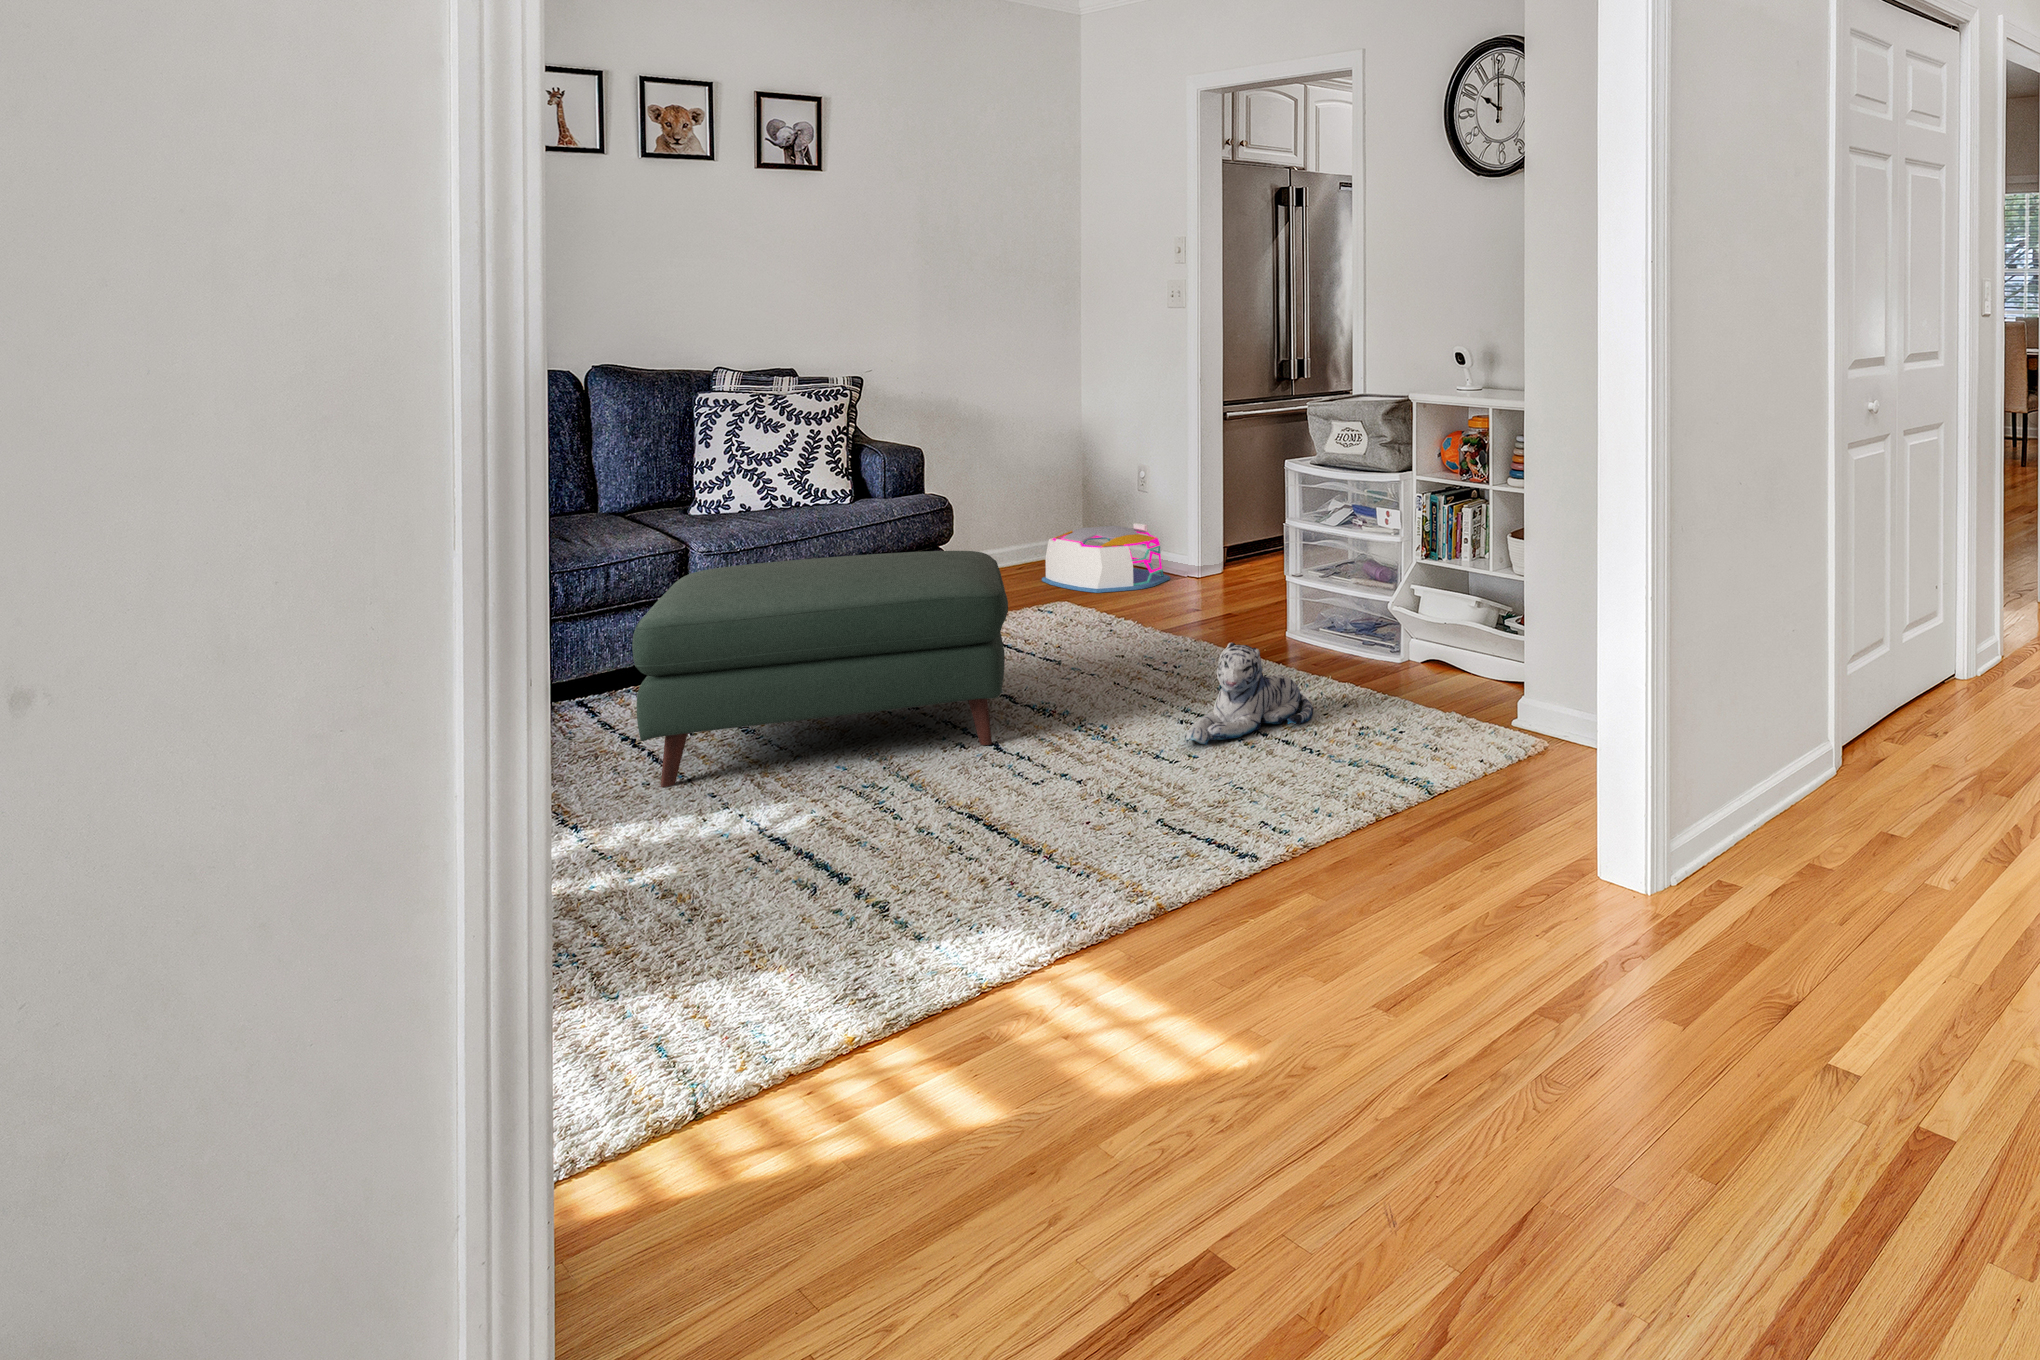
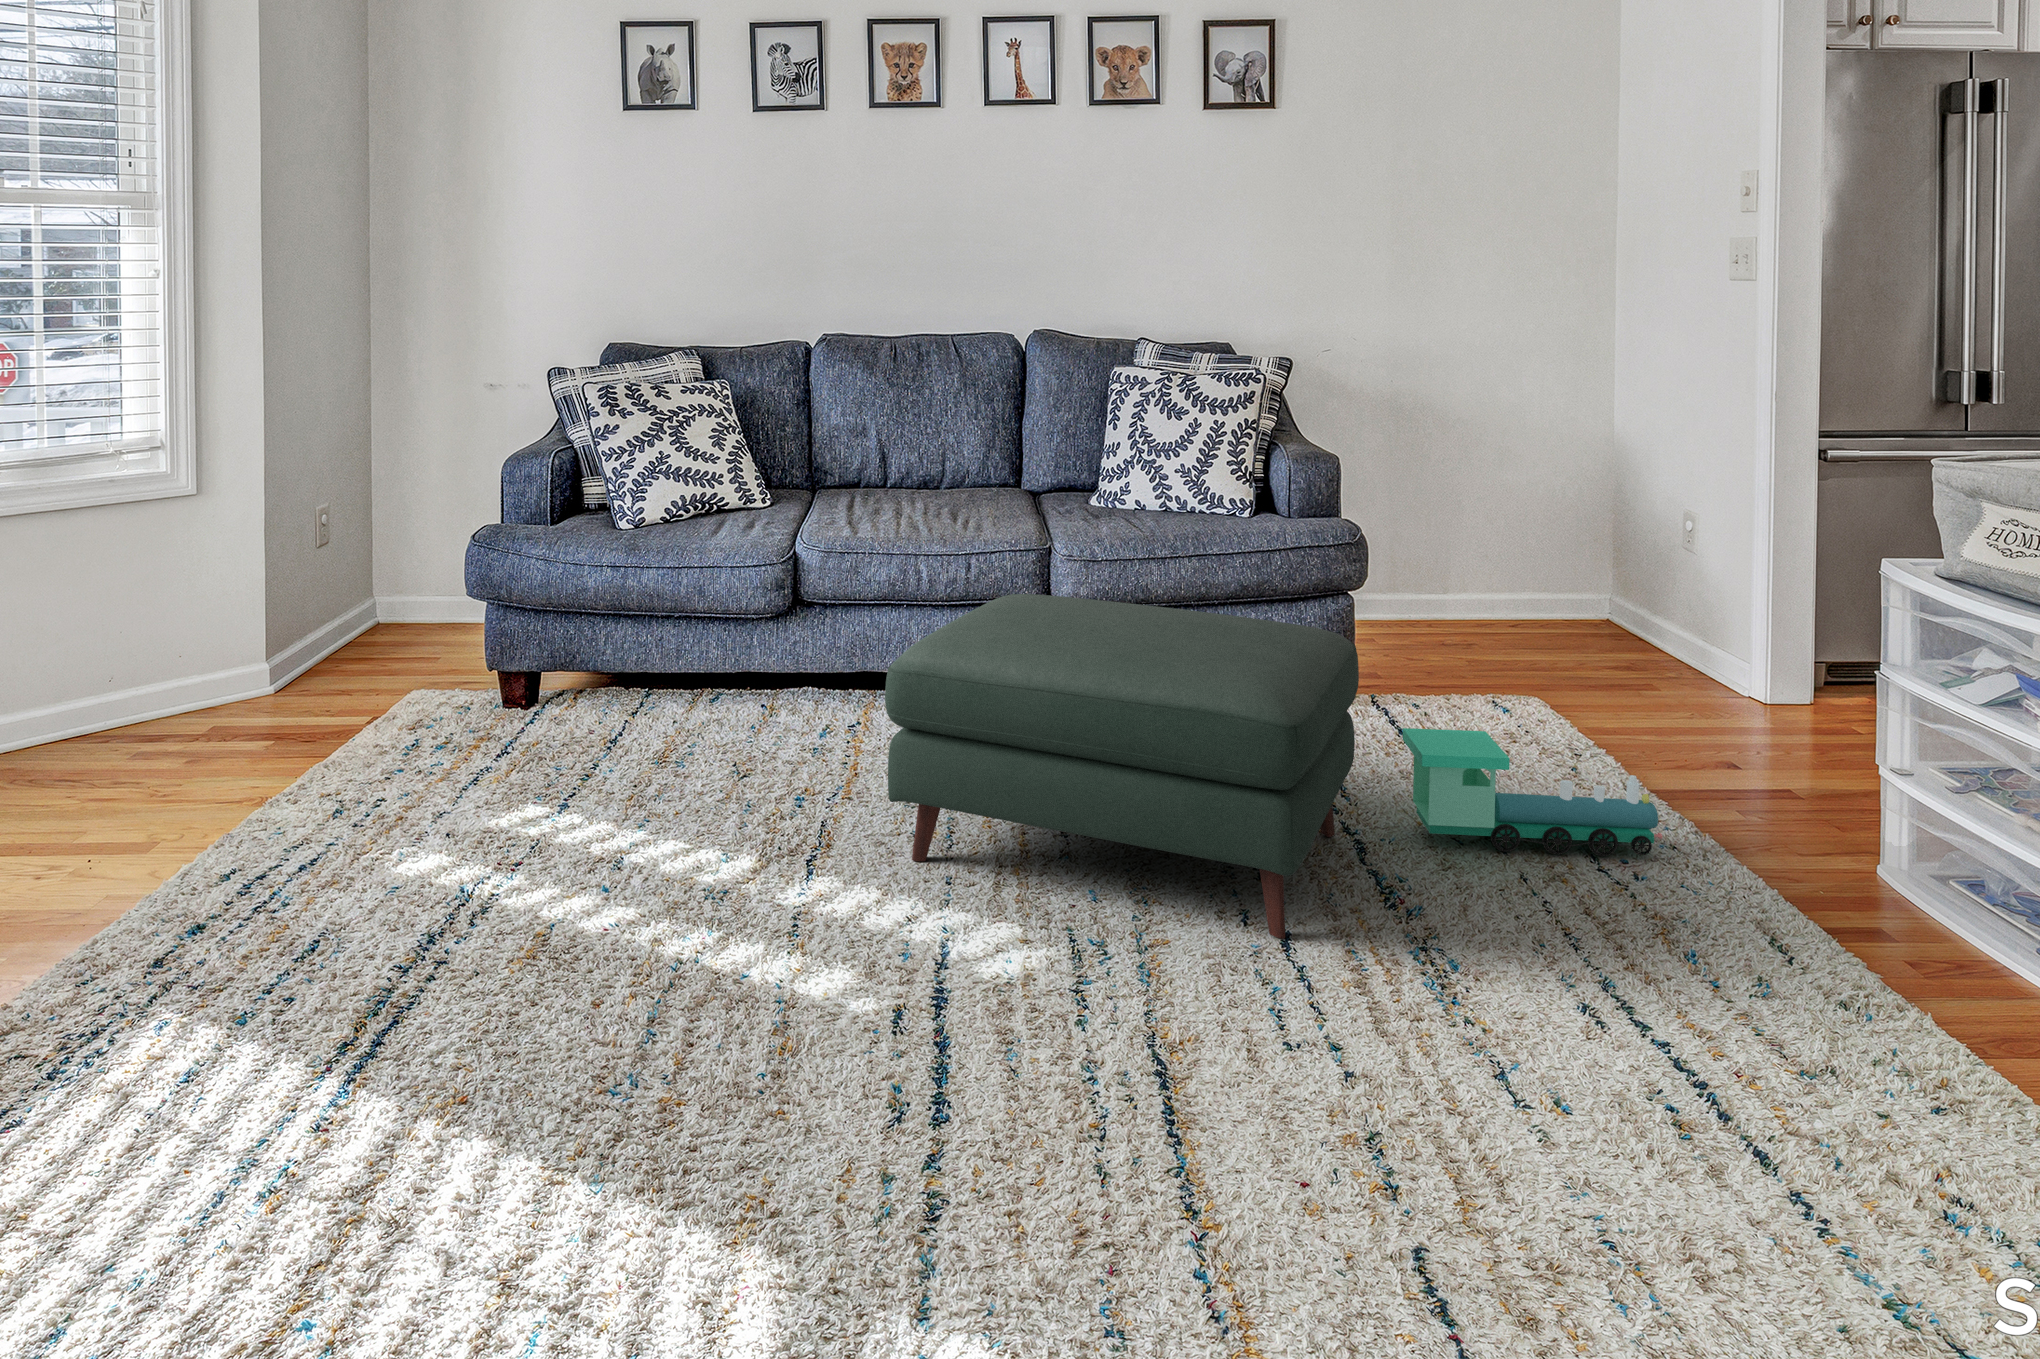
storage bin: present [1042,523,1170,593] -> none [1527,581,1713,692]
toy train: none [1023,605,1185,677] -> present [1403,728,1662,856]
plush toy: present [1185,643,1313,745] -> none [1564,914,1856,1115]

